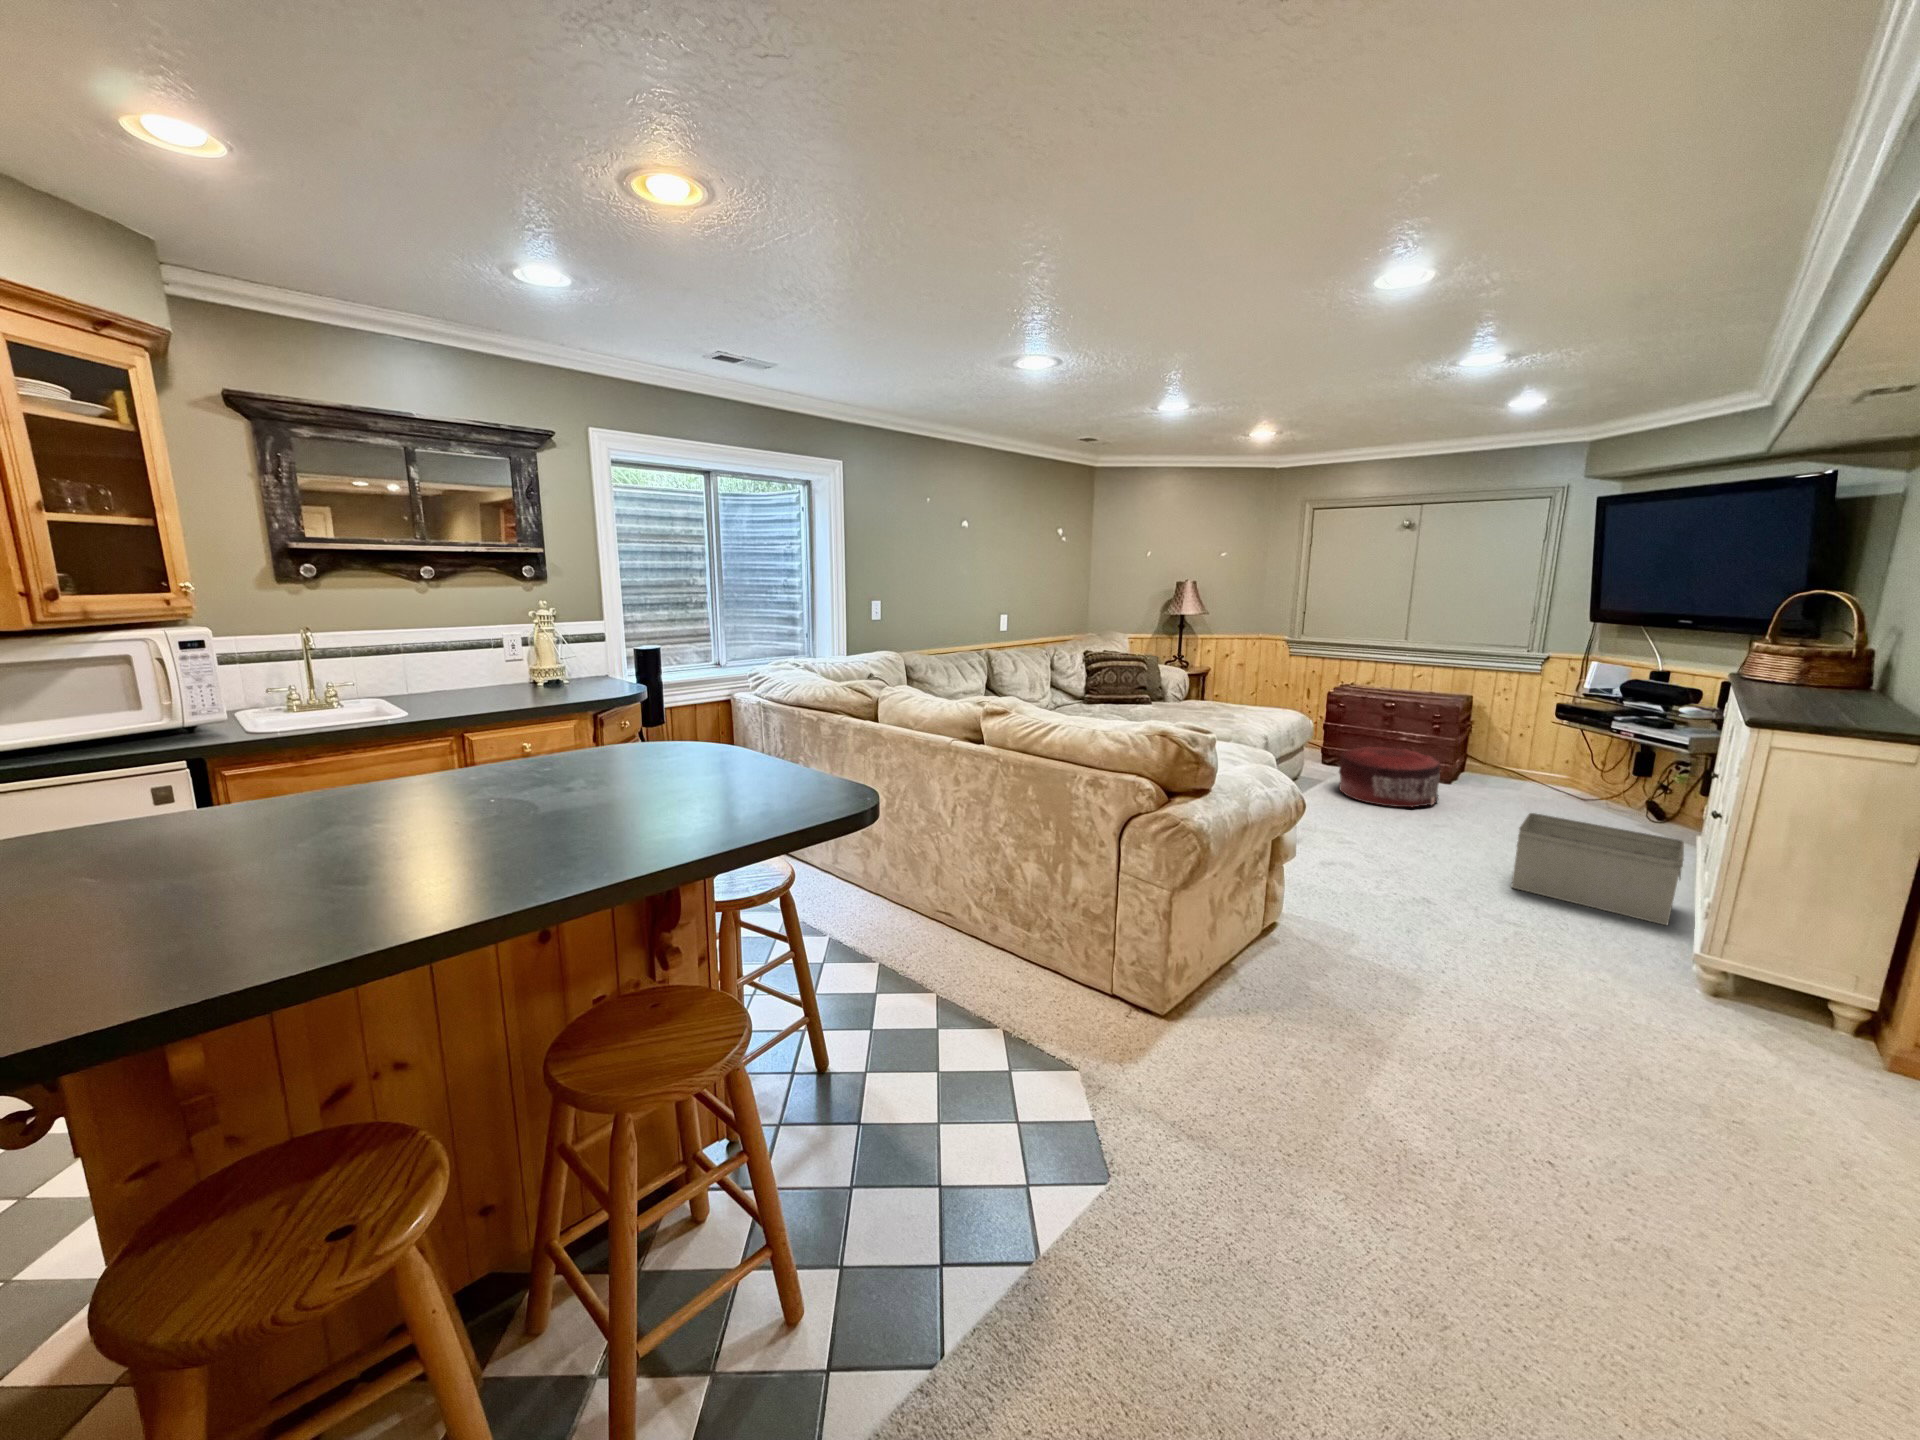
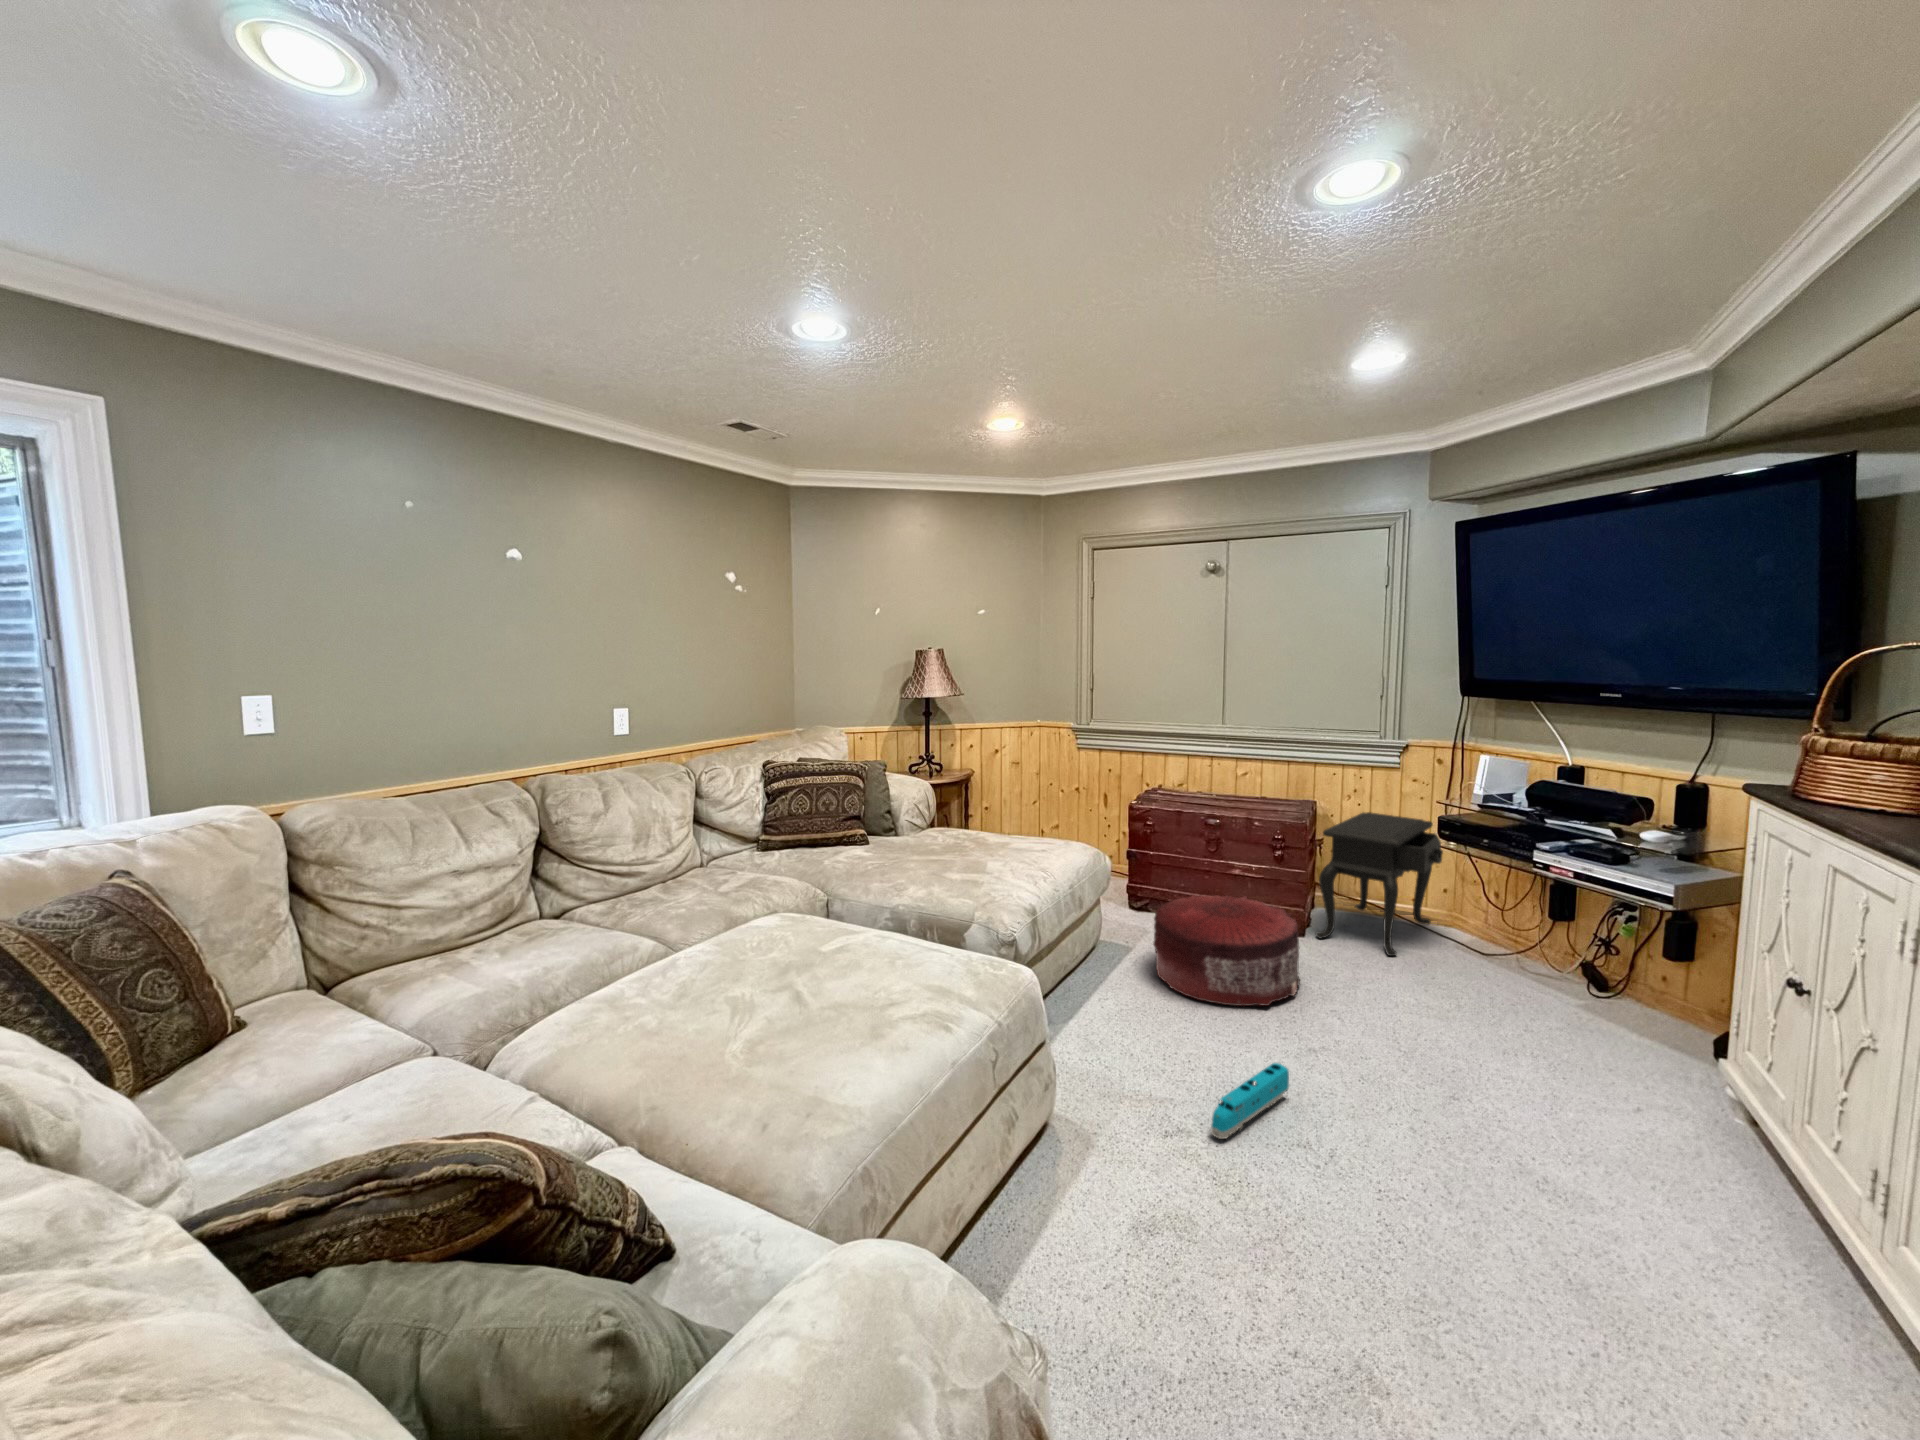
side table: none [1458,704,1566,796] -> present [1316,812,1443,956]
storage bin: present [1511,813,1684,925] -> none [1482,1067,1842,1352]
toy train: none [1367,821,1417,848] -> present [1211,1063,1289,1139]

